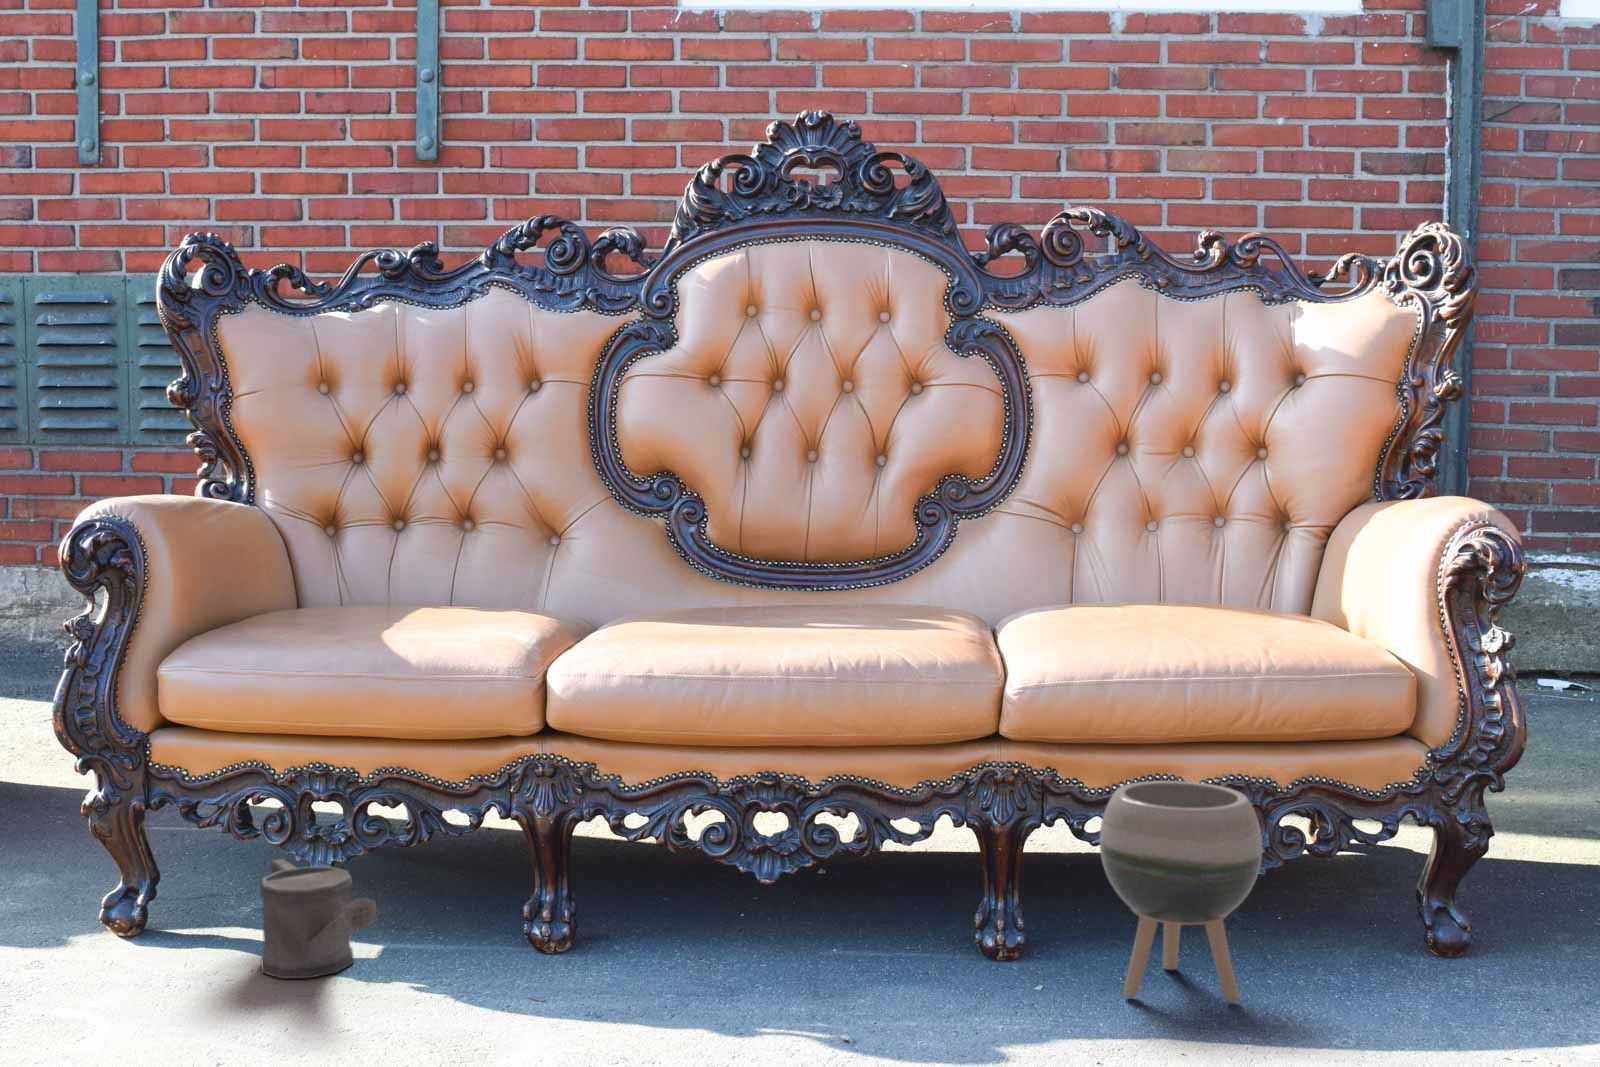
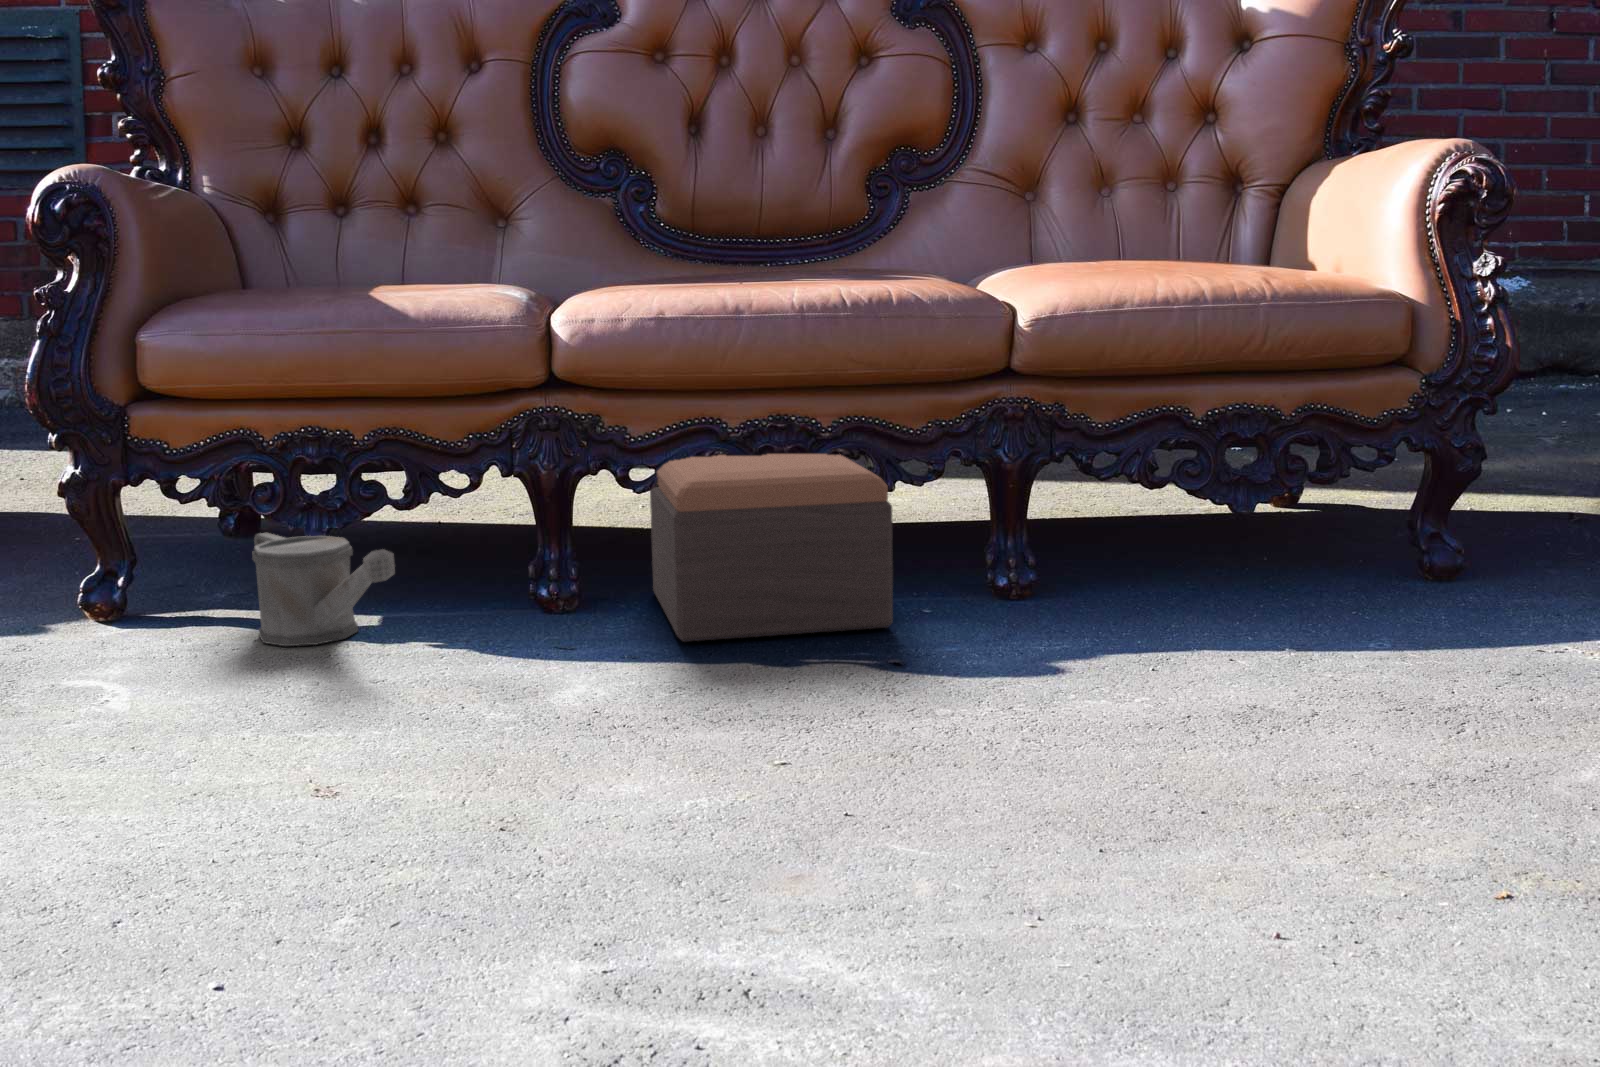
planter: present [1100,781,1262,1002] -> none [1119,411,1280,616]
footstool: none [643,797,861,999] -> present [650,454,893,642]

